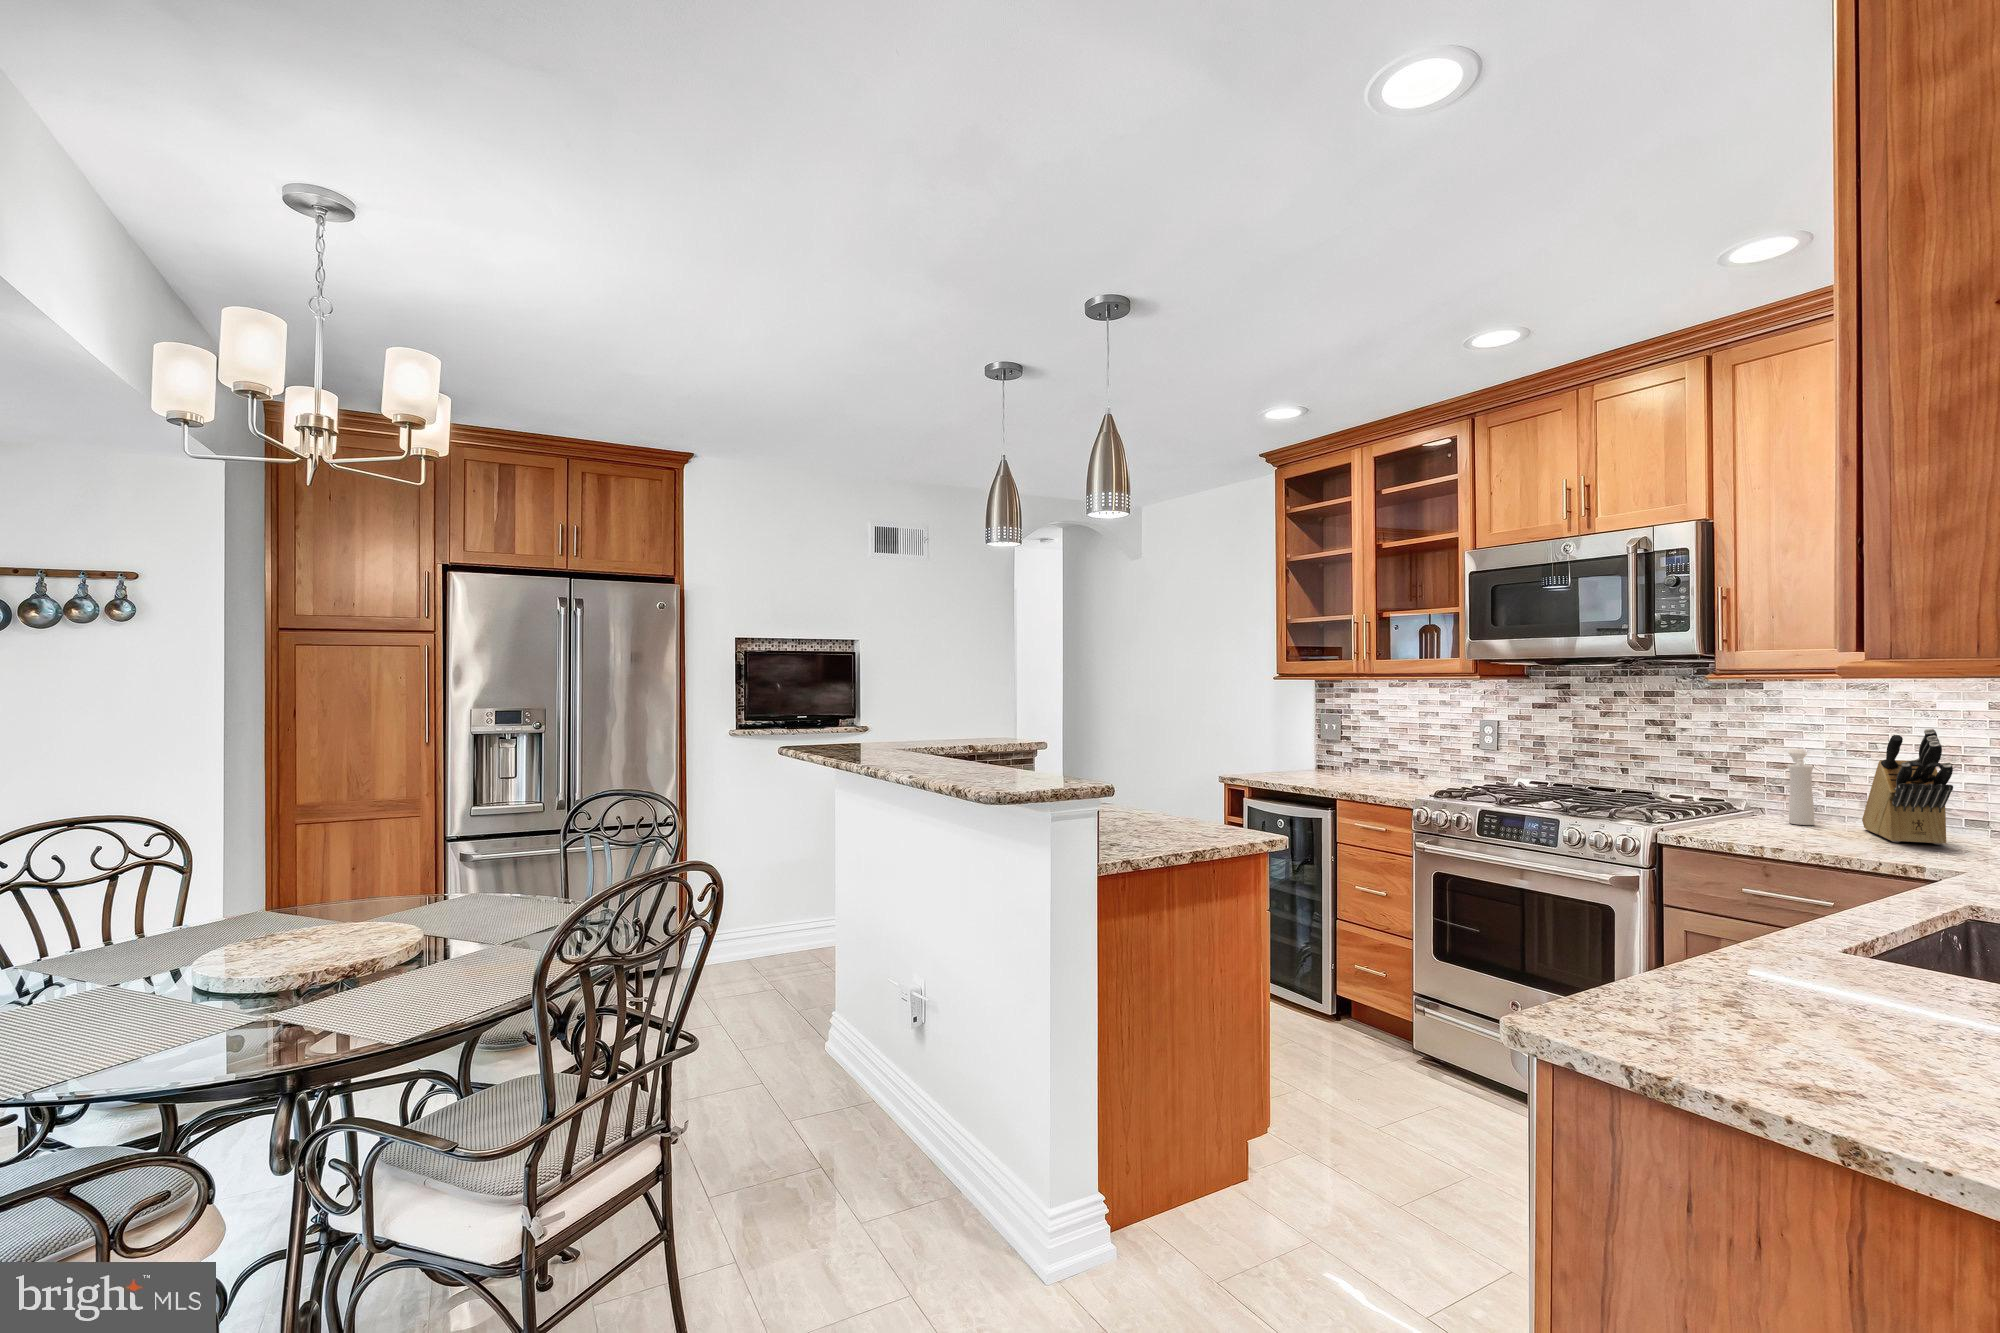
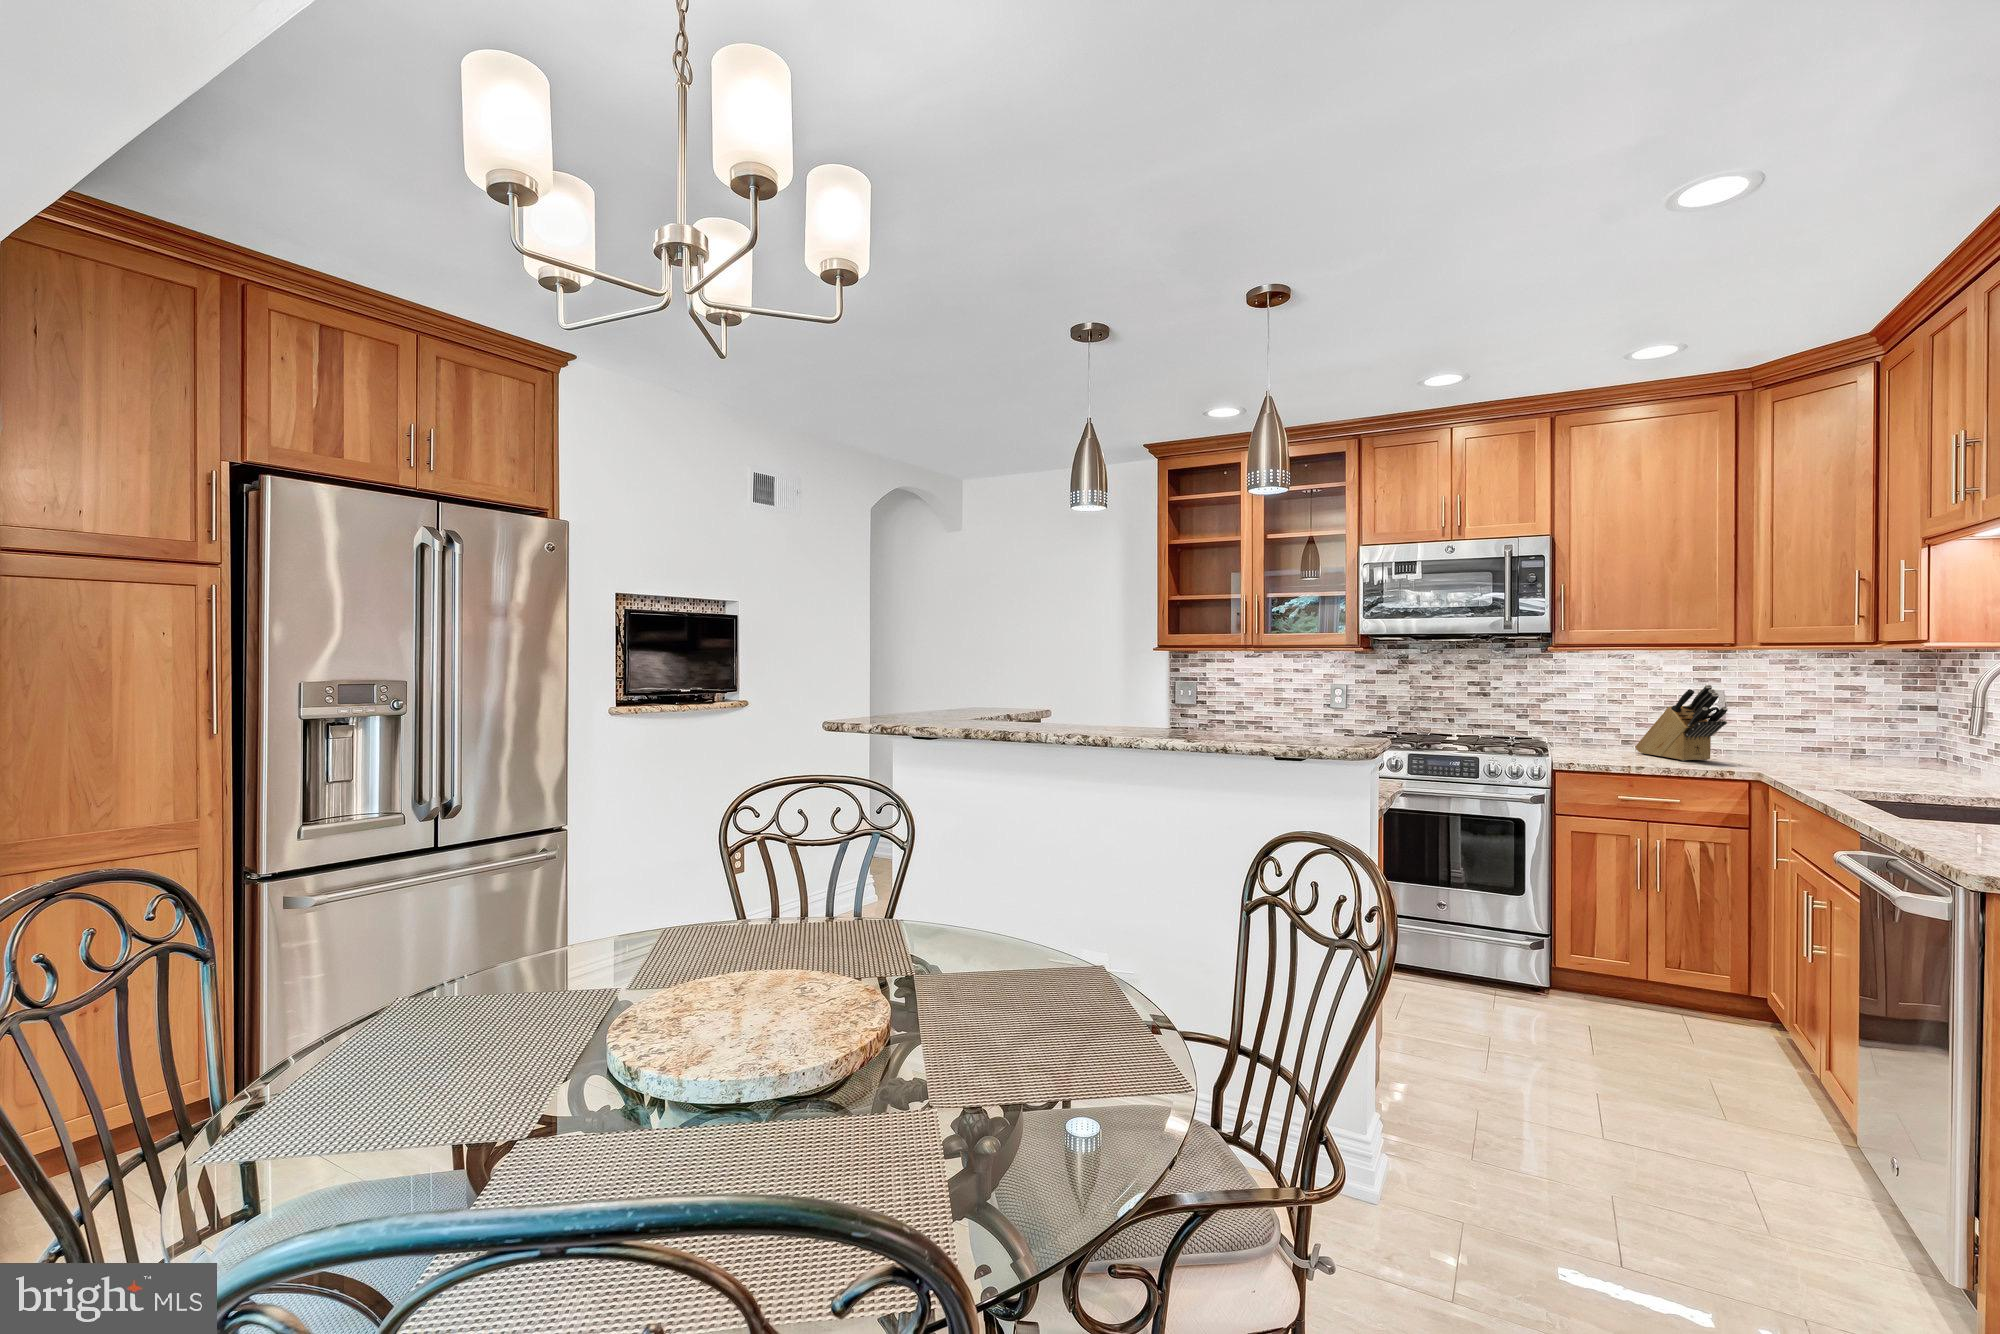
pepper mill: present [1788,749,1814,825] -> none [1580,700,1609,753]

